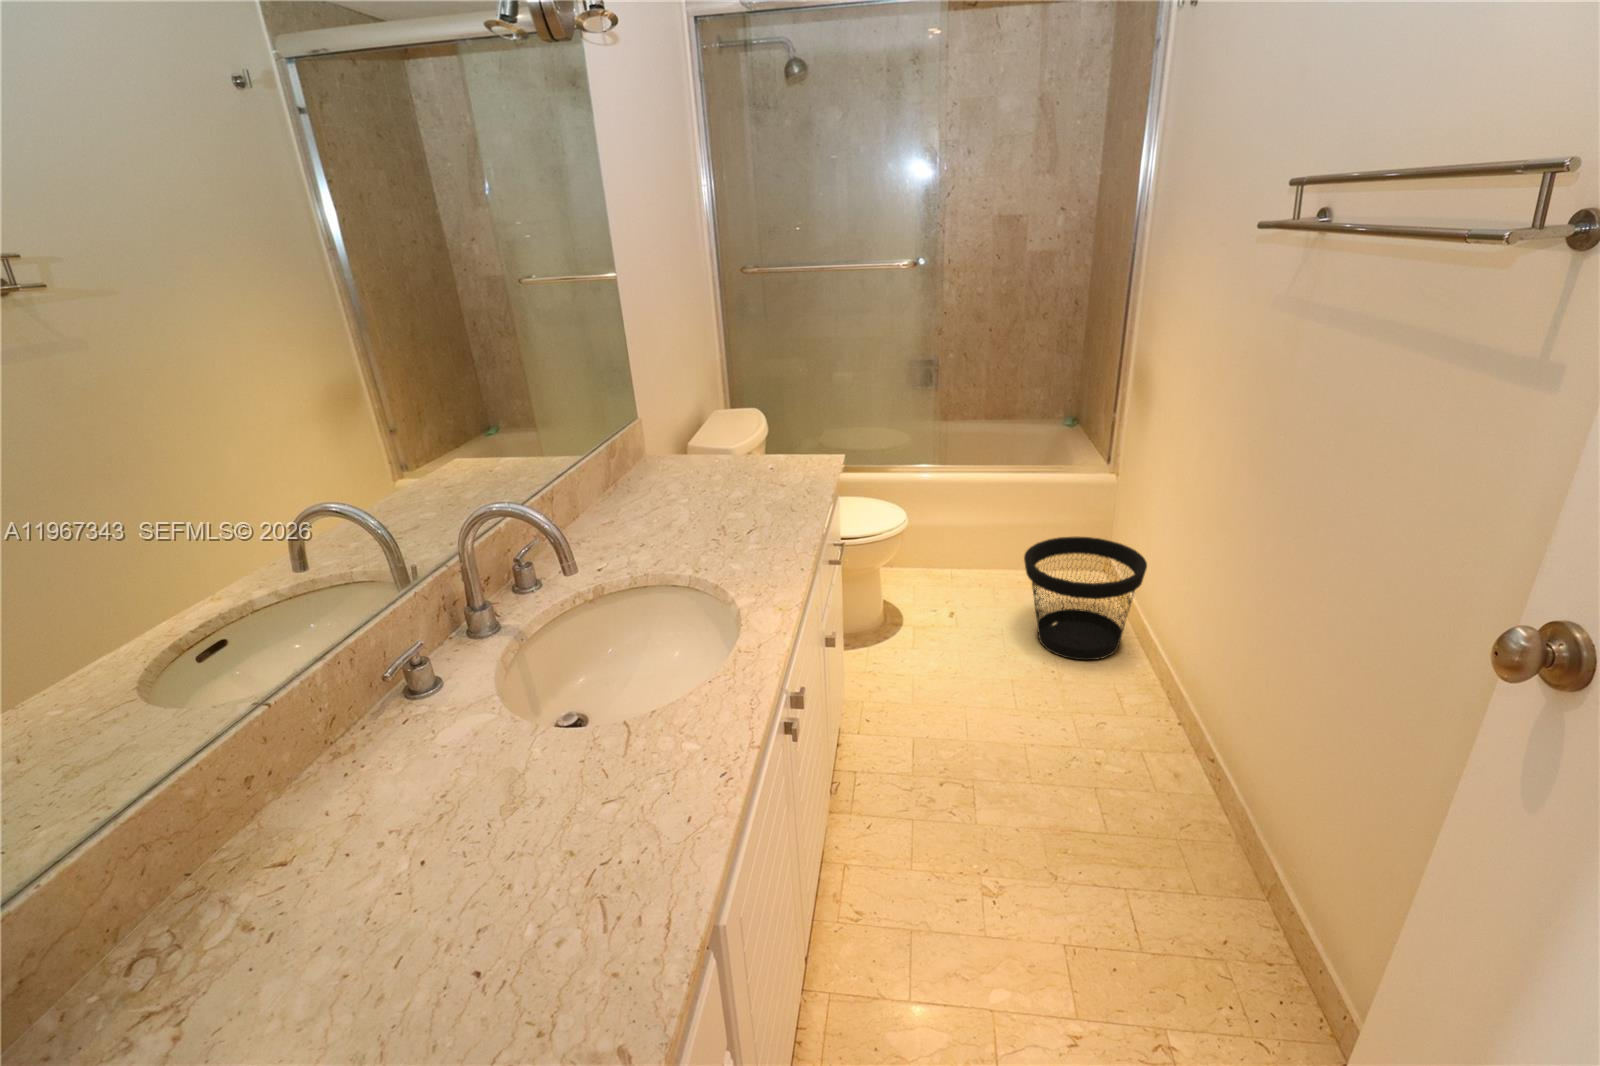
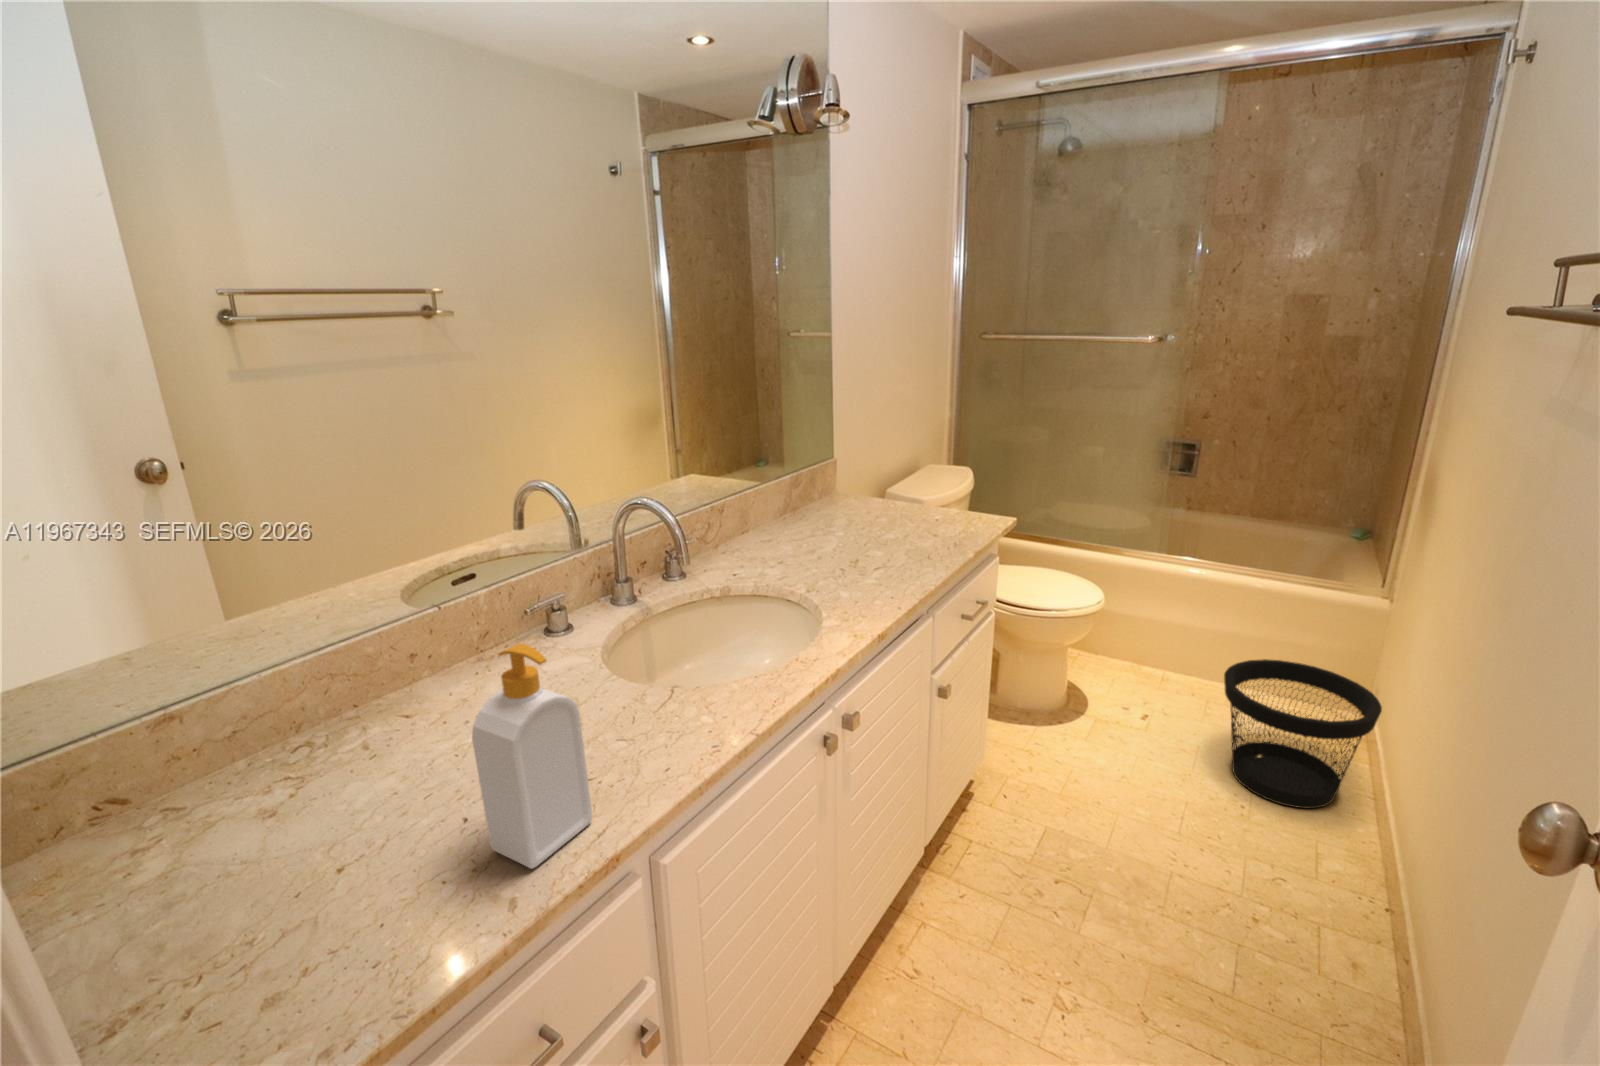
soap bottle: none [506,735,644,999] -> present [472,644,592,868]

